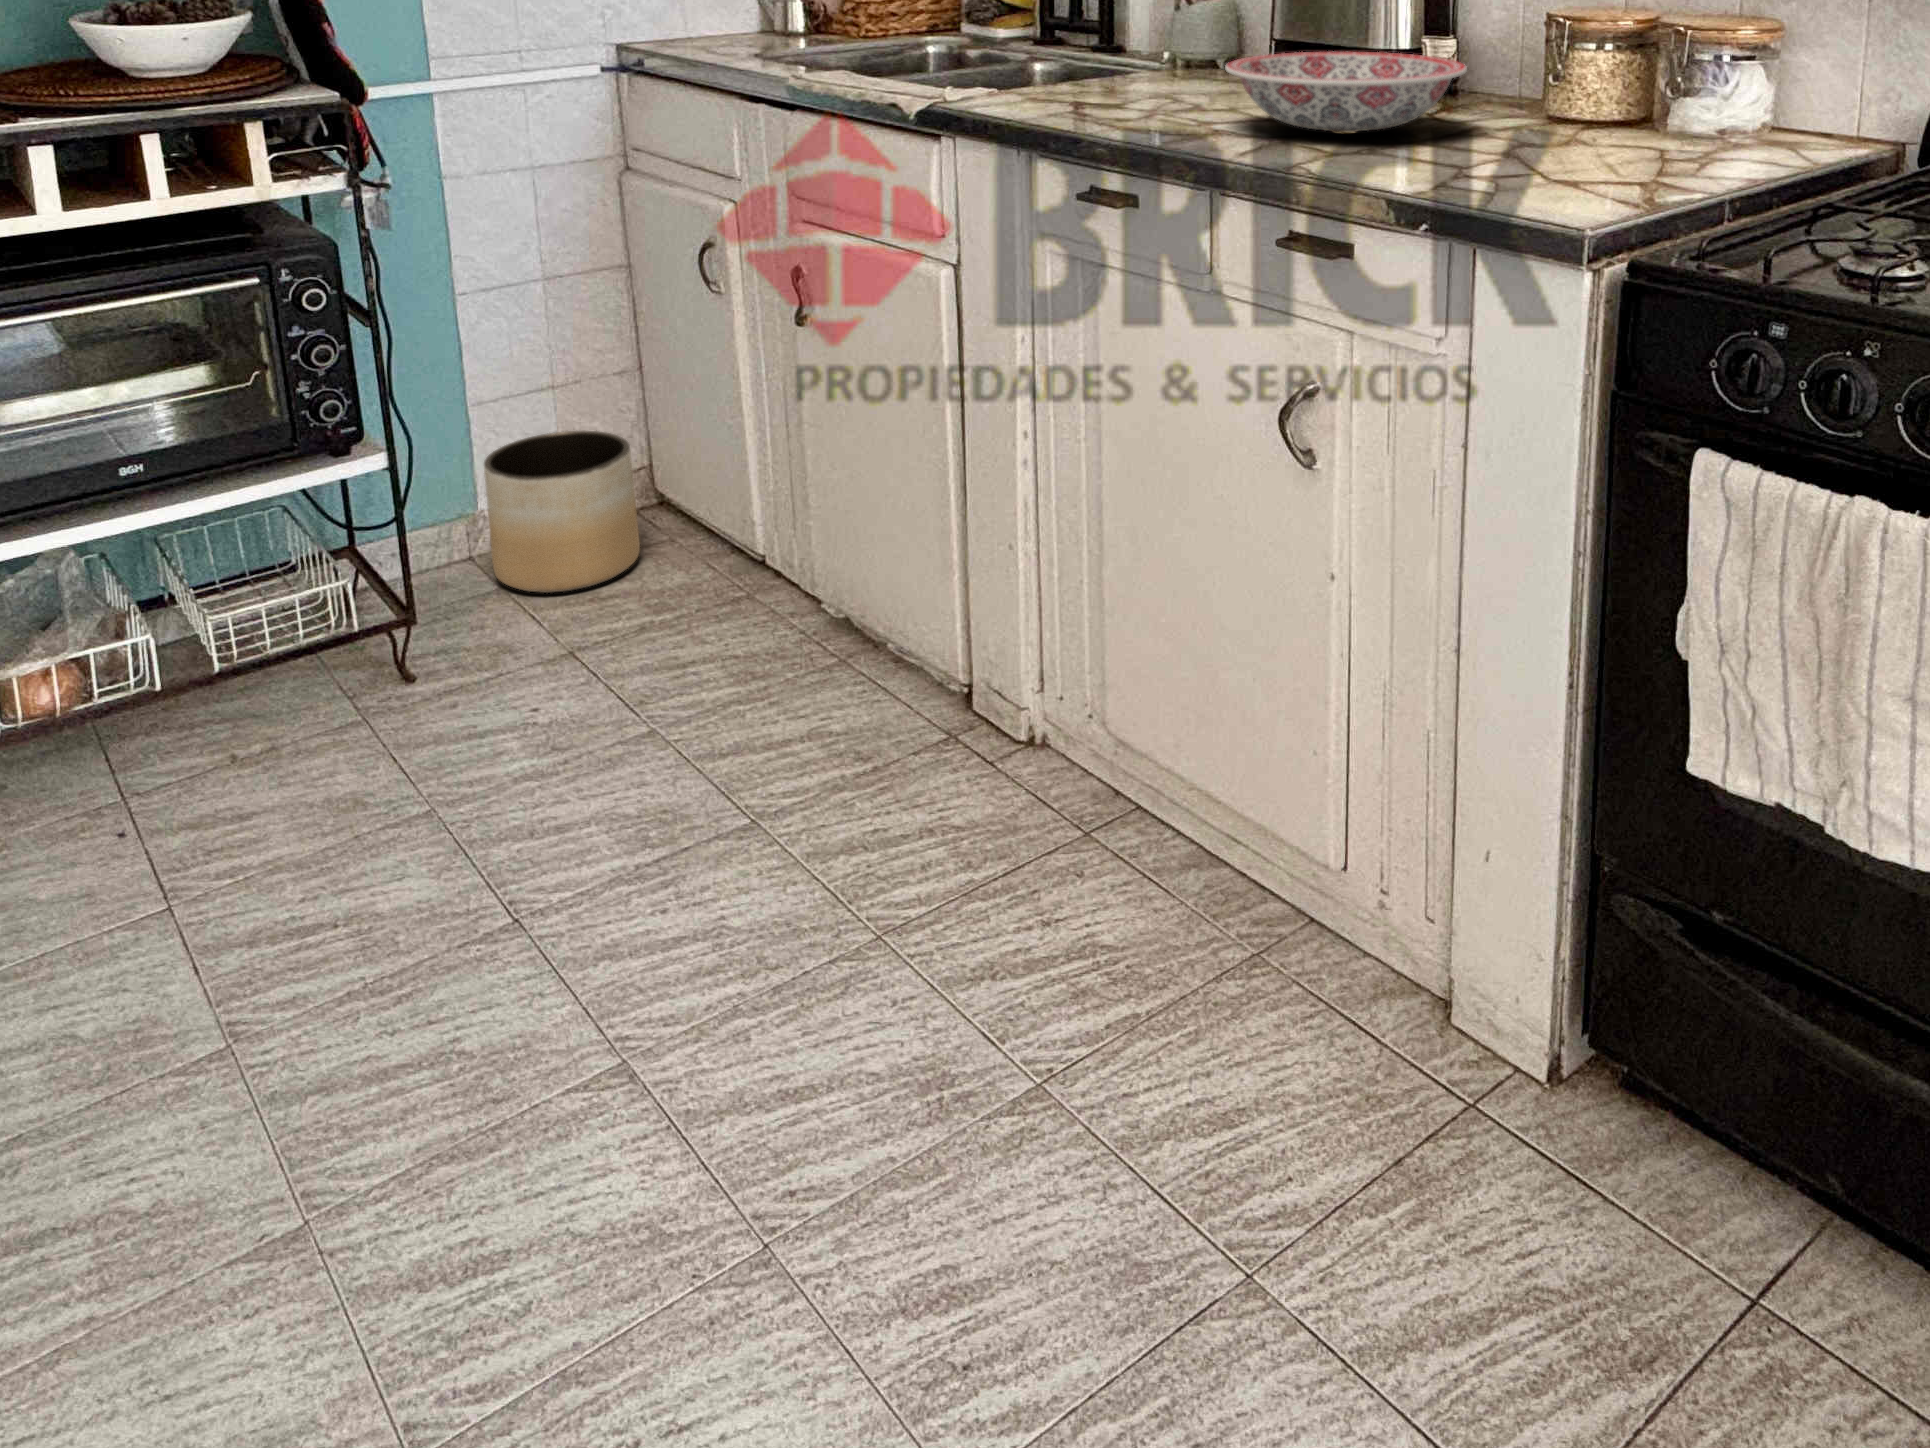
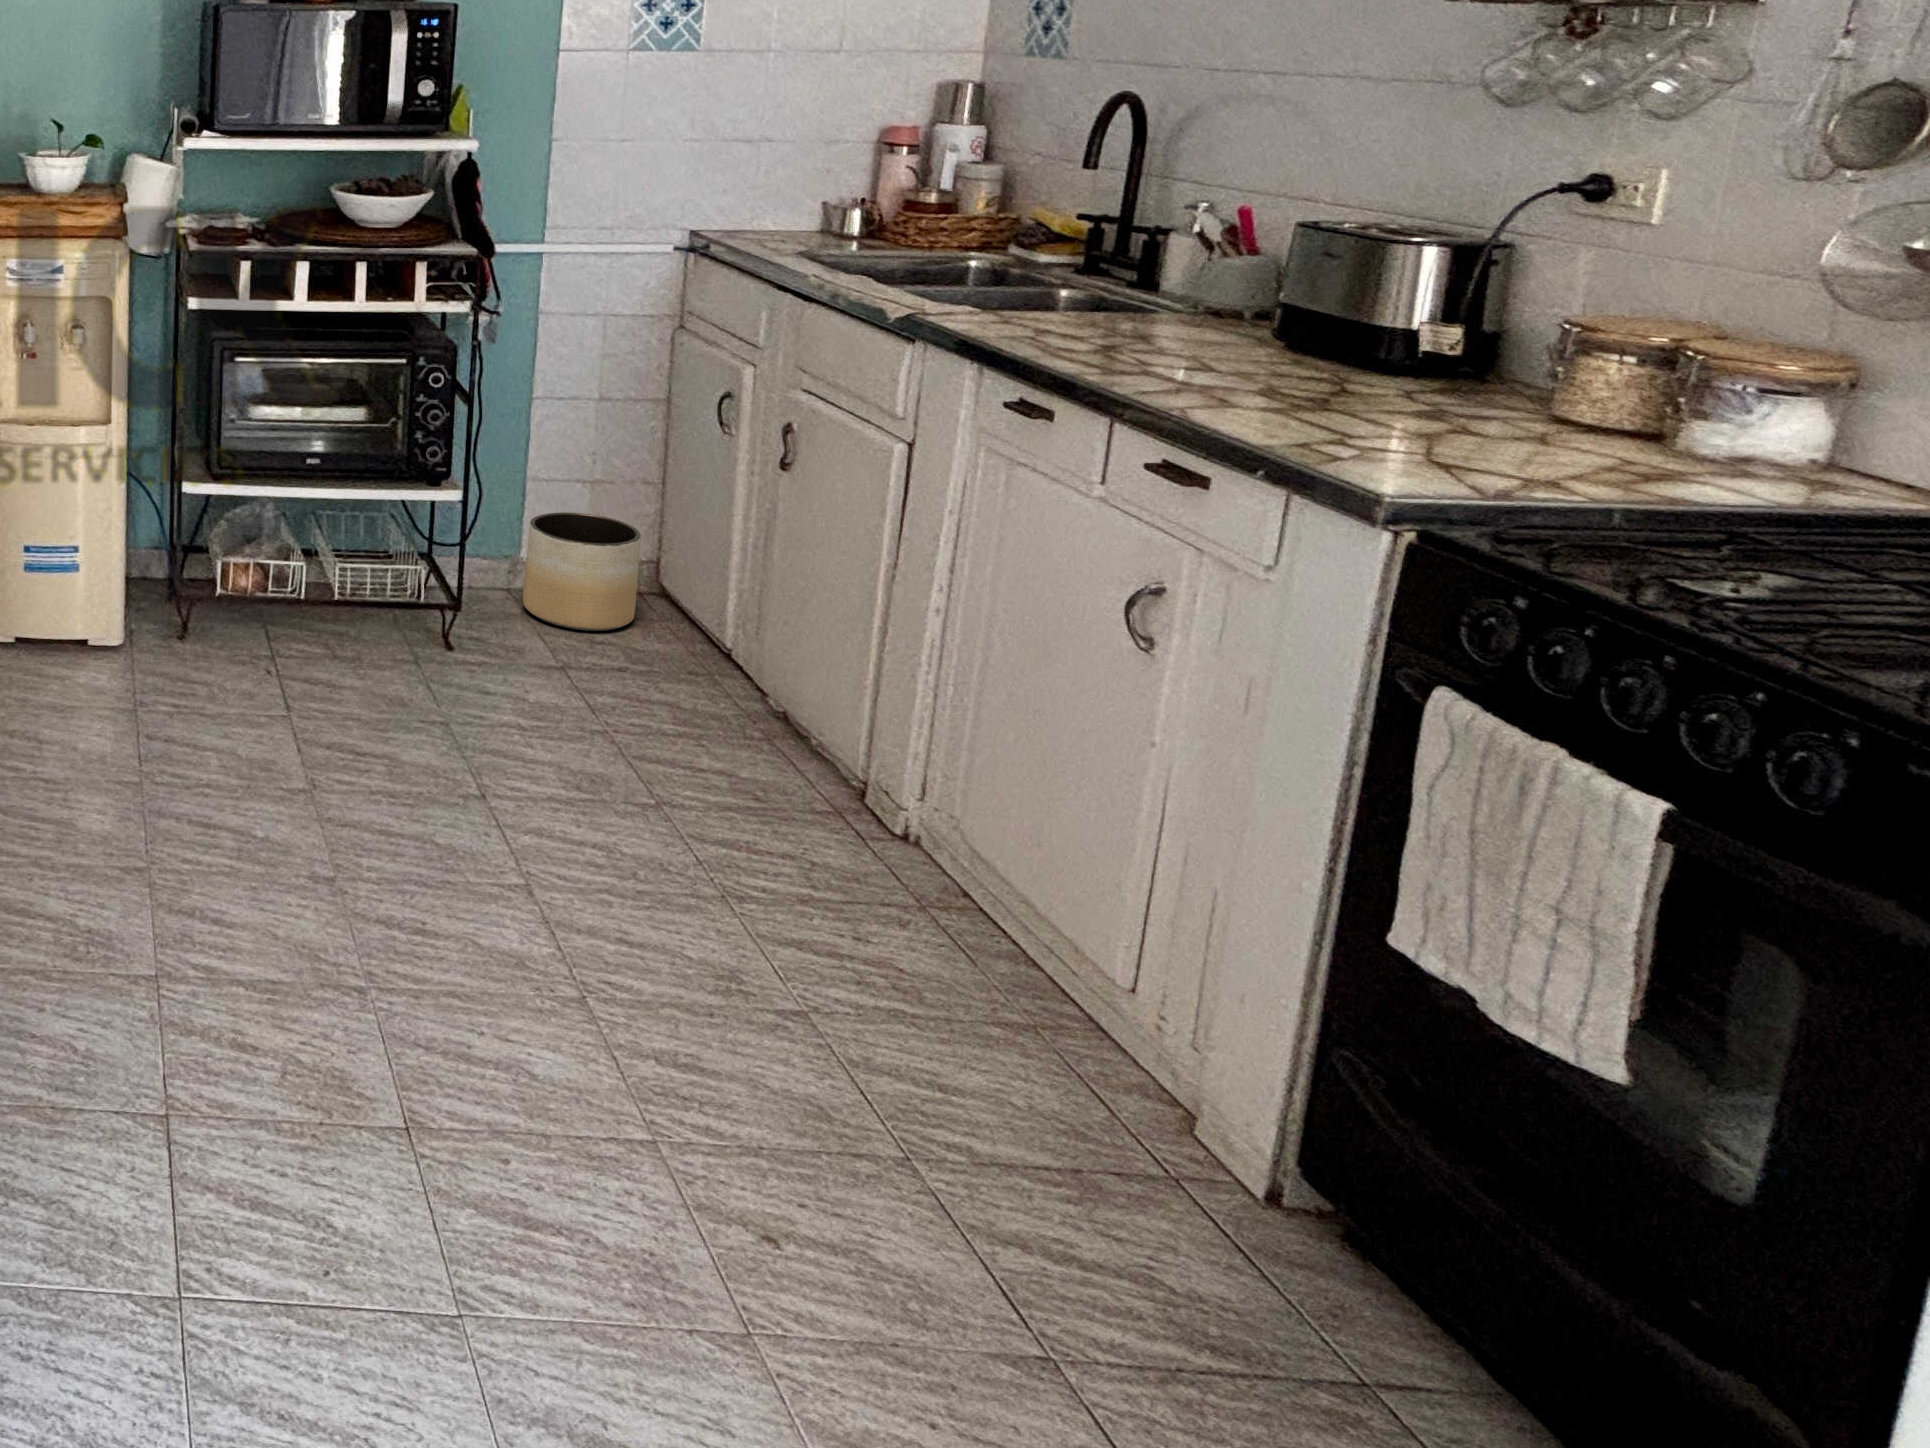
ceramic bowl: present [1225,51,1467,132] -> none [1156,316,1424,394]

